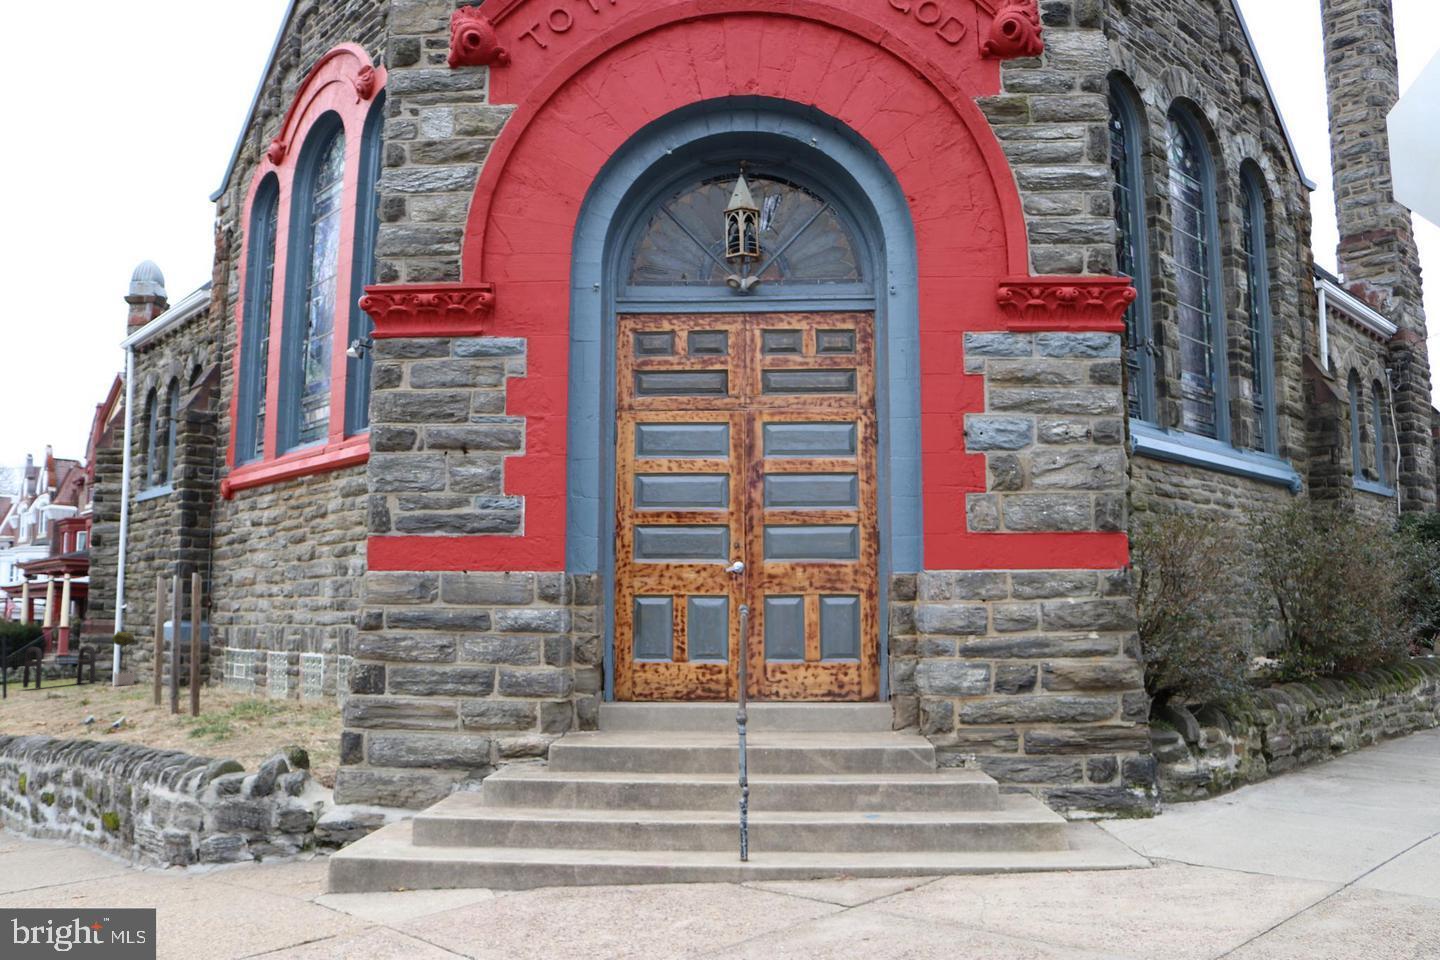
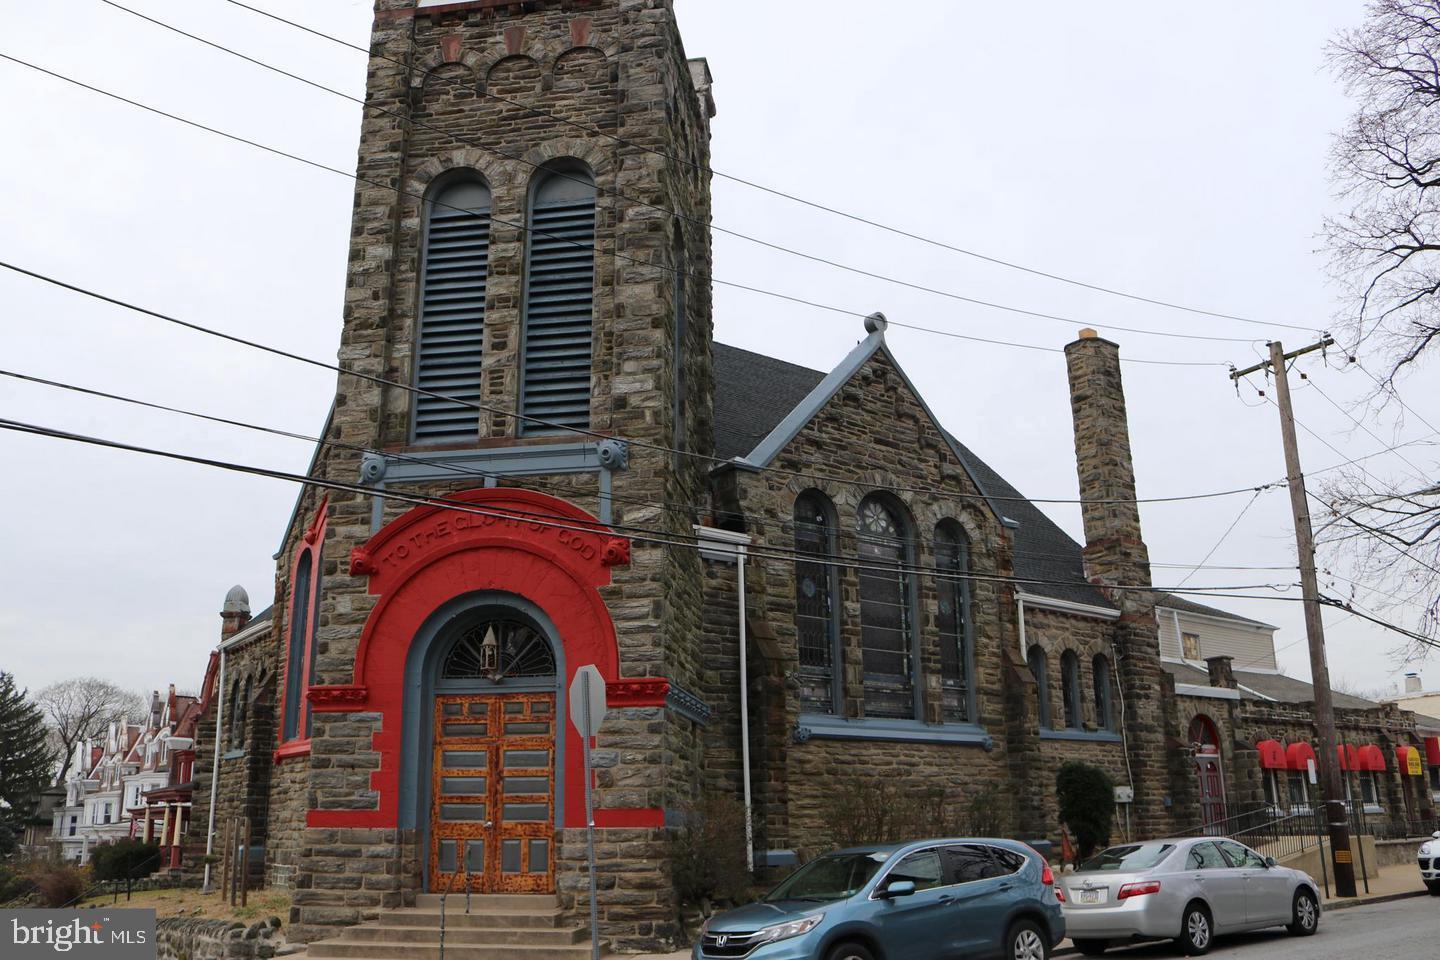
bench: present [23,646,95,688] -> none [141,865,192,897]

